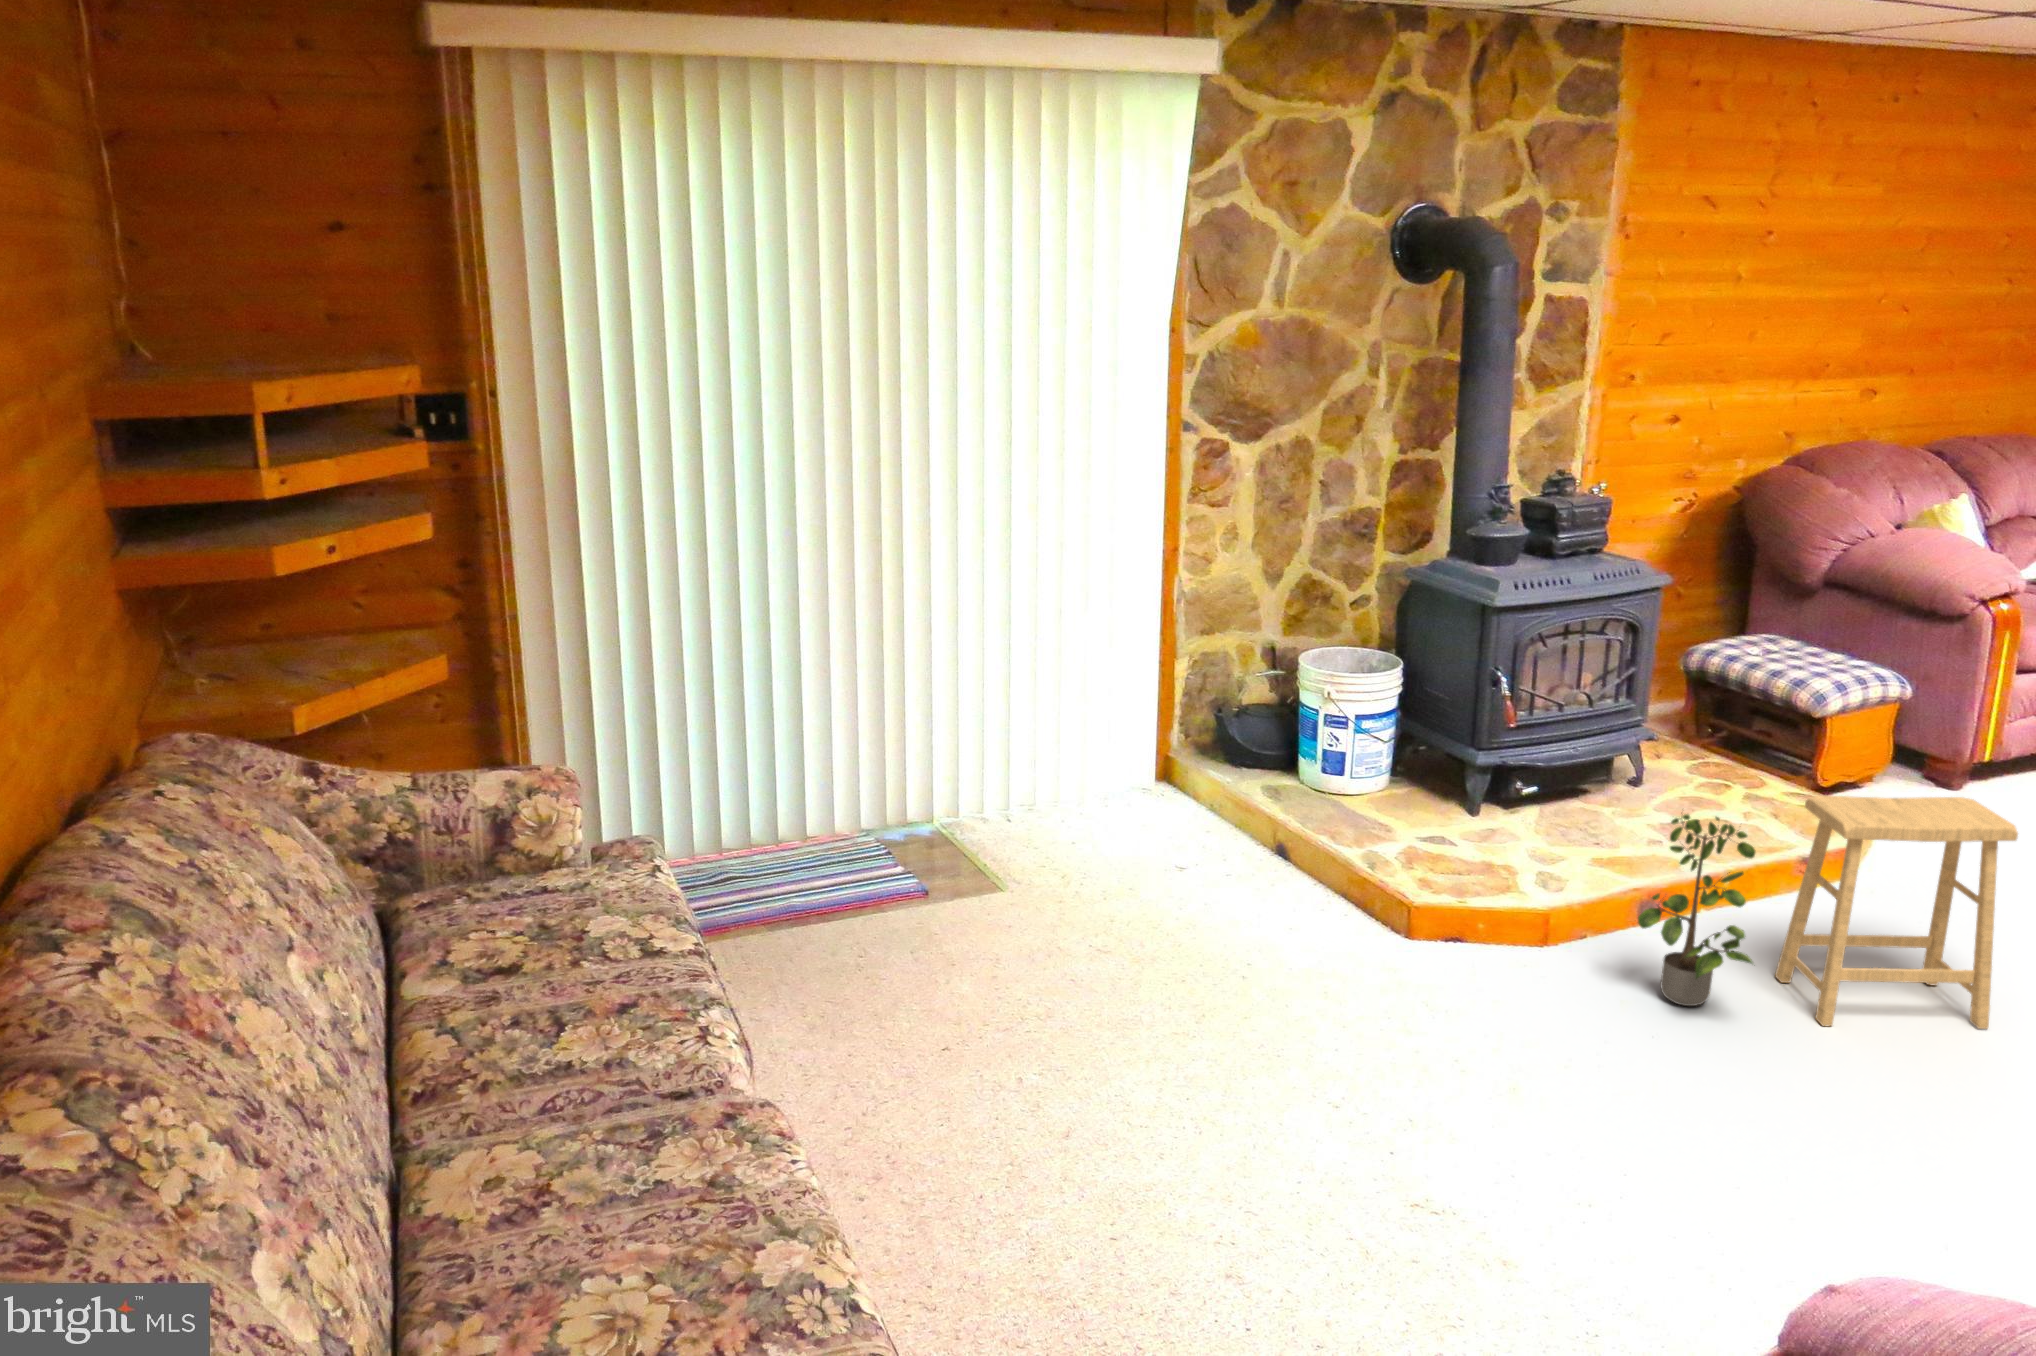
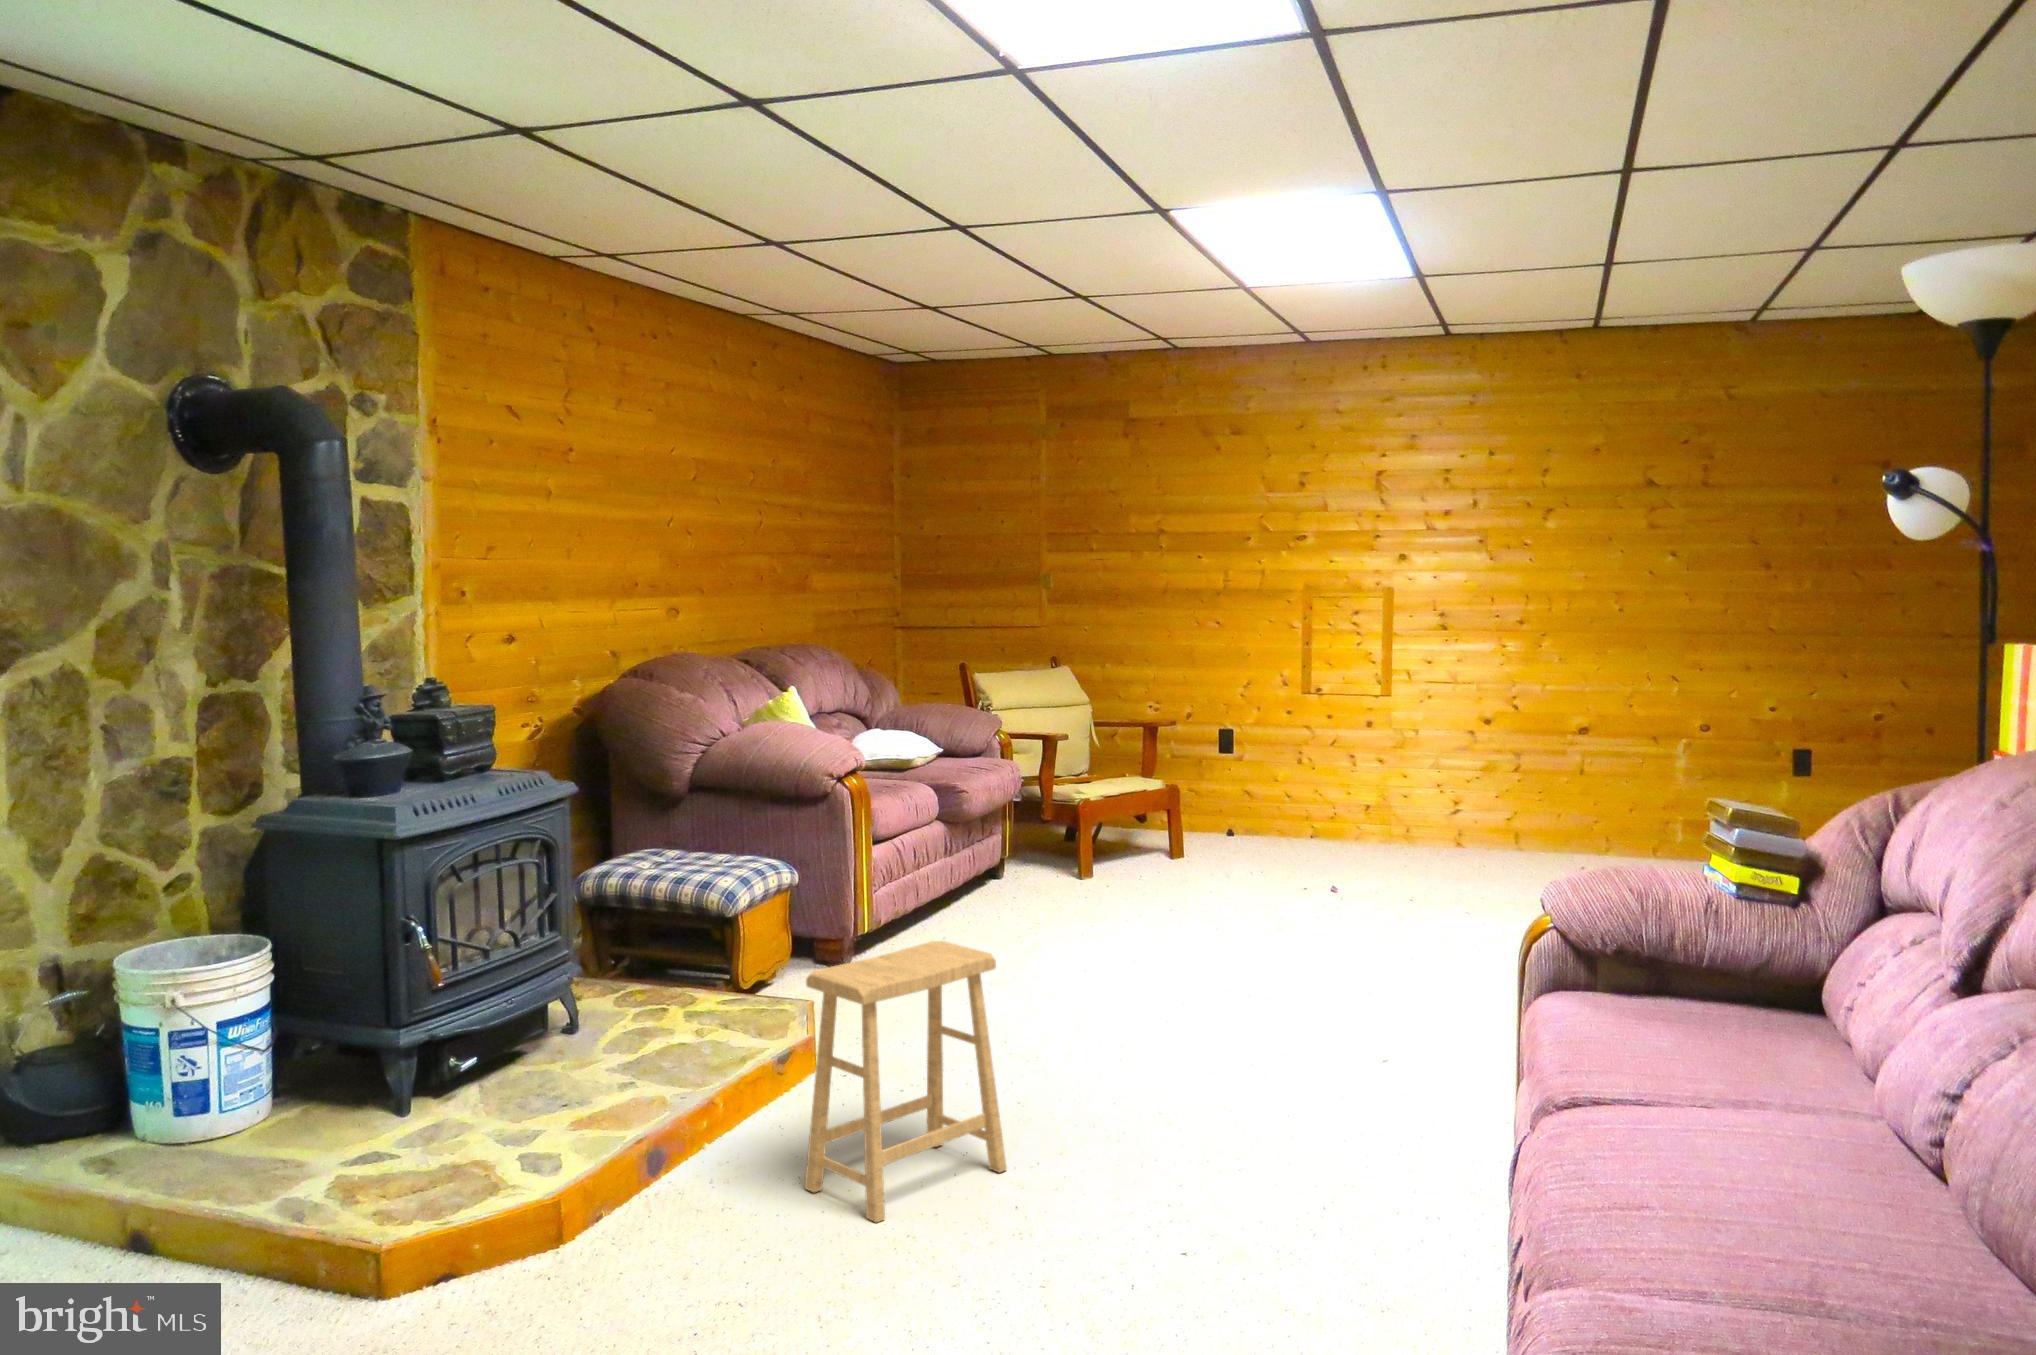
potted plant: present [1638,814,1755,1006] -> none [668,1014,814,1255]

